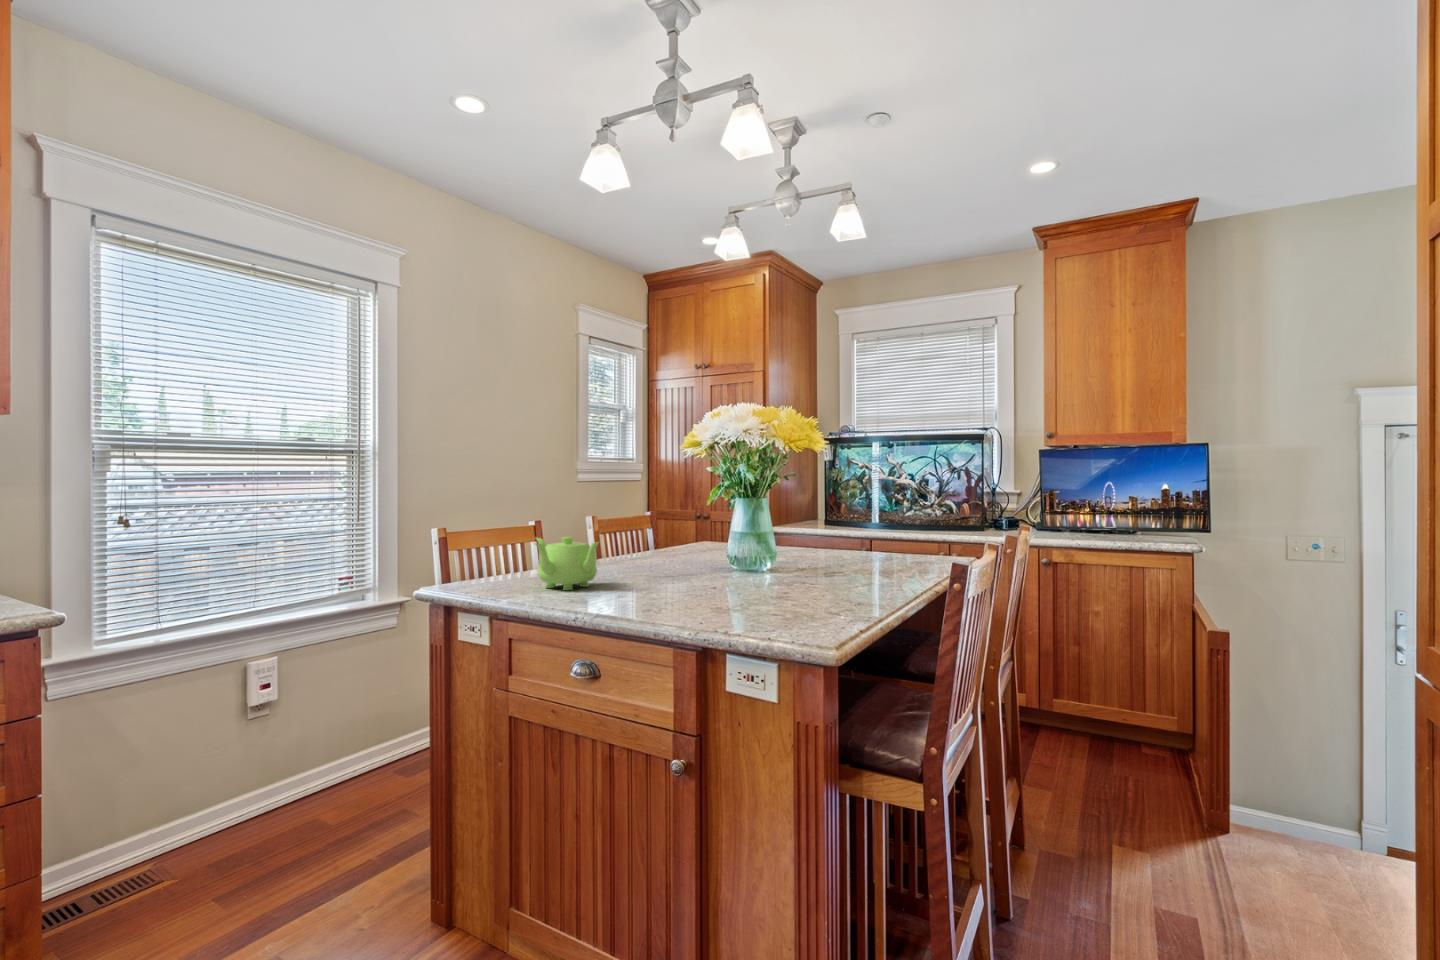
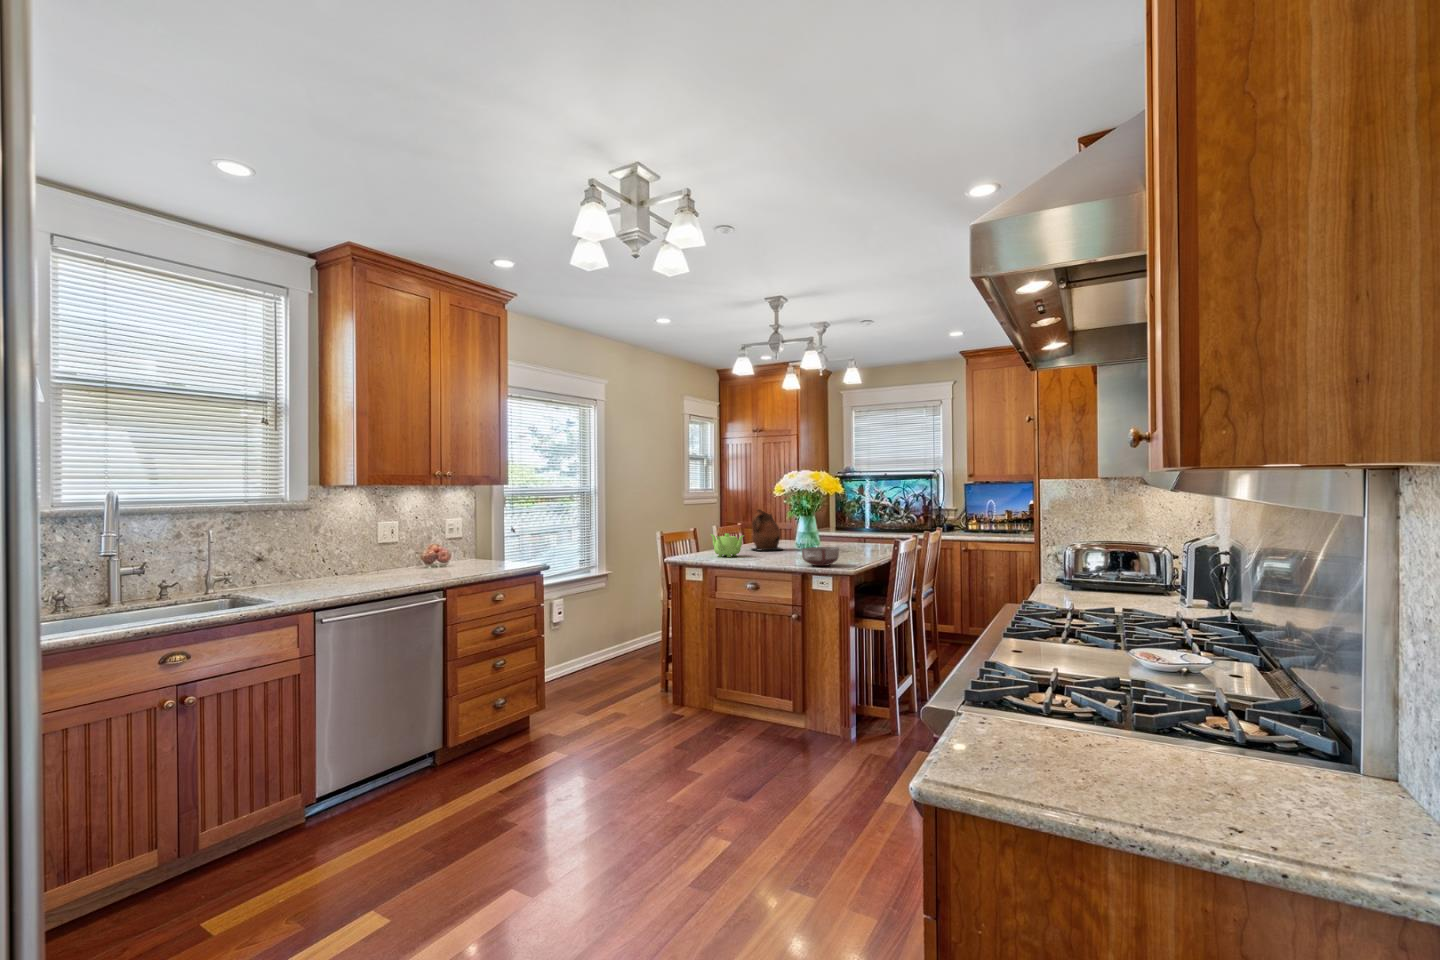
ceramic pitcher: none [640,486,707,571] -> present [752,509,783,550]
ceramic bowl: none [698,578,796,633] -> present [802,547,839,566]

